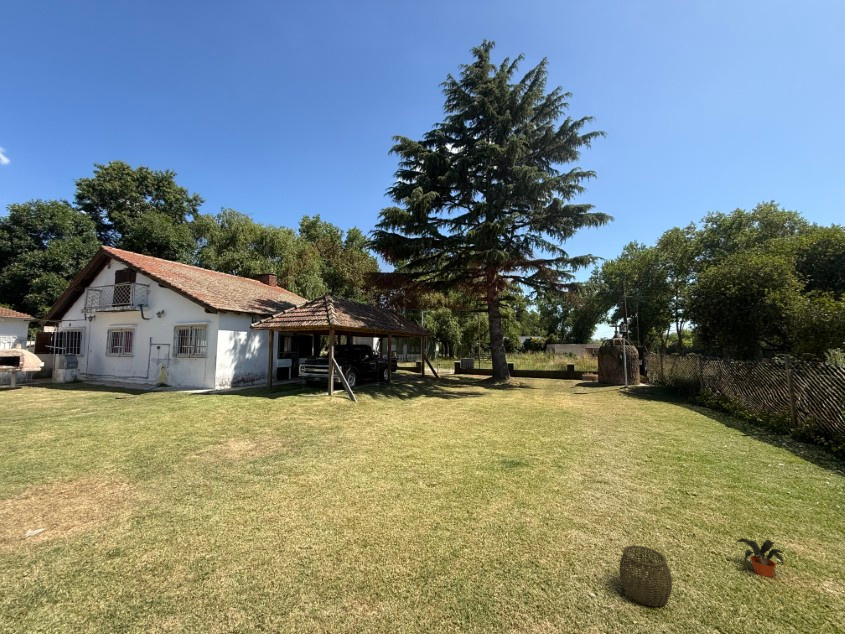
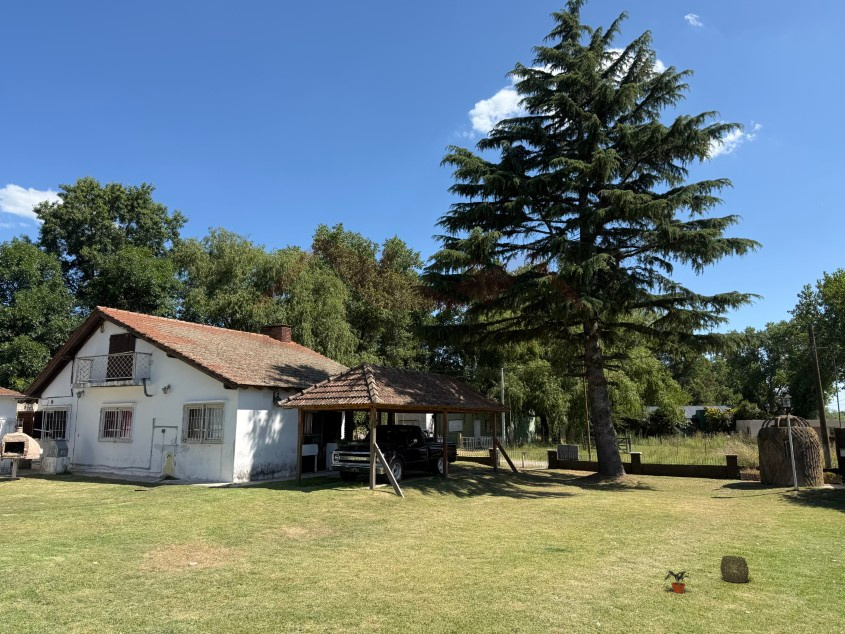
woven basket: present [619,545,672,607] -> present [720,556,749,583]

